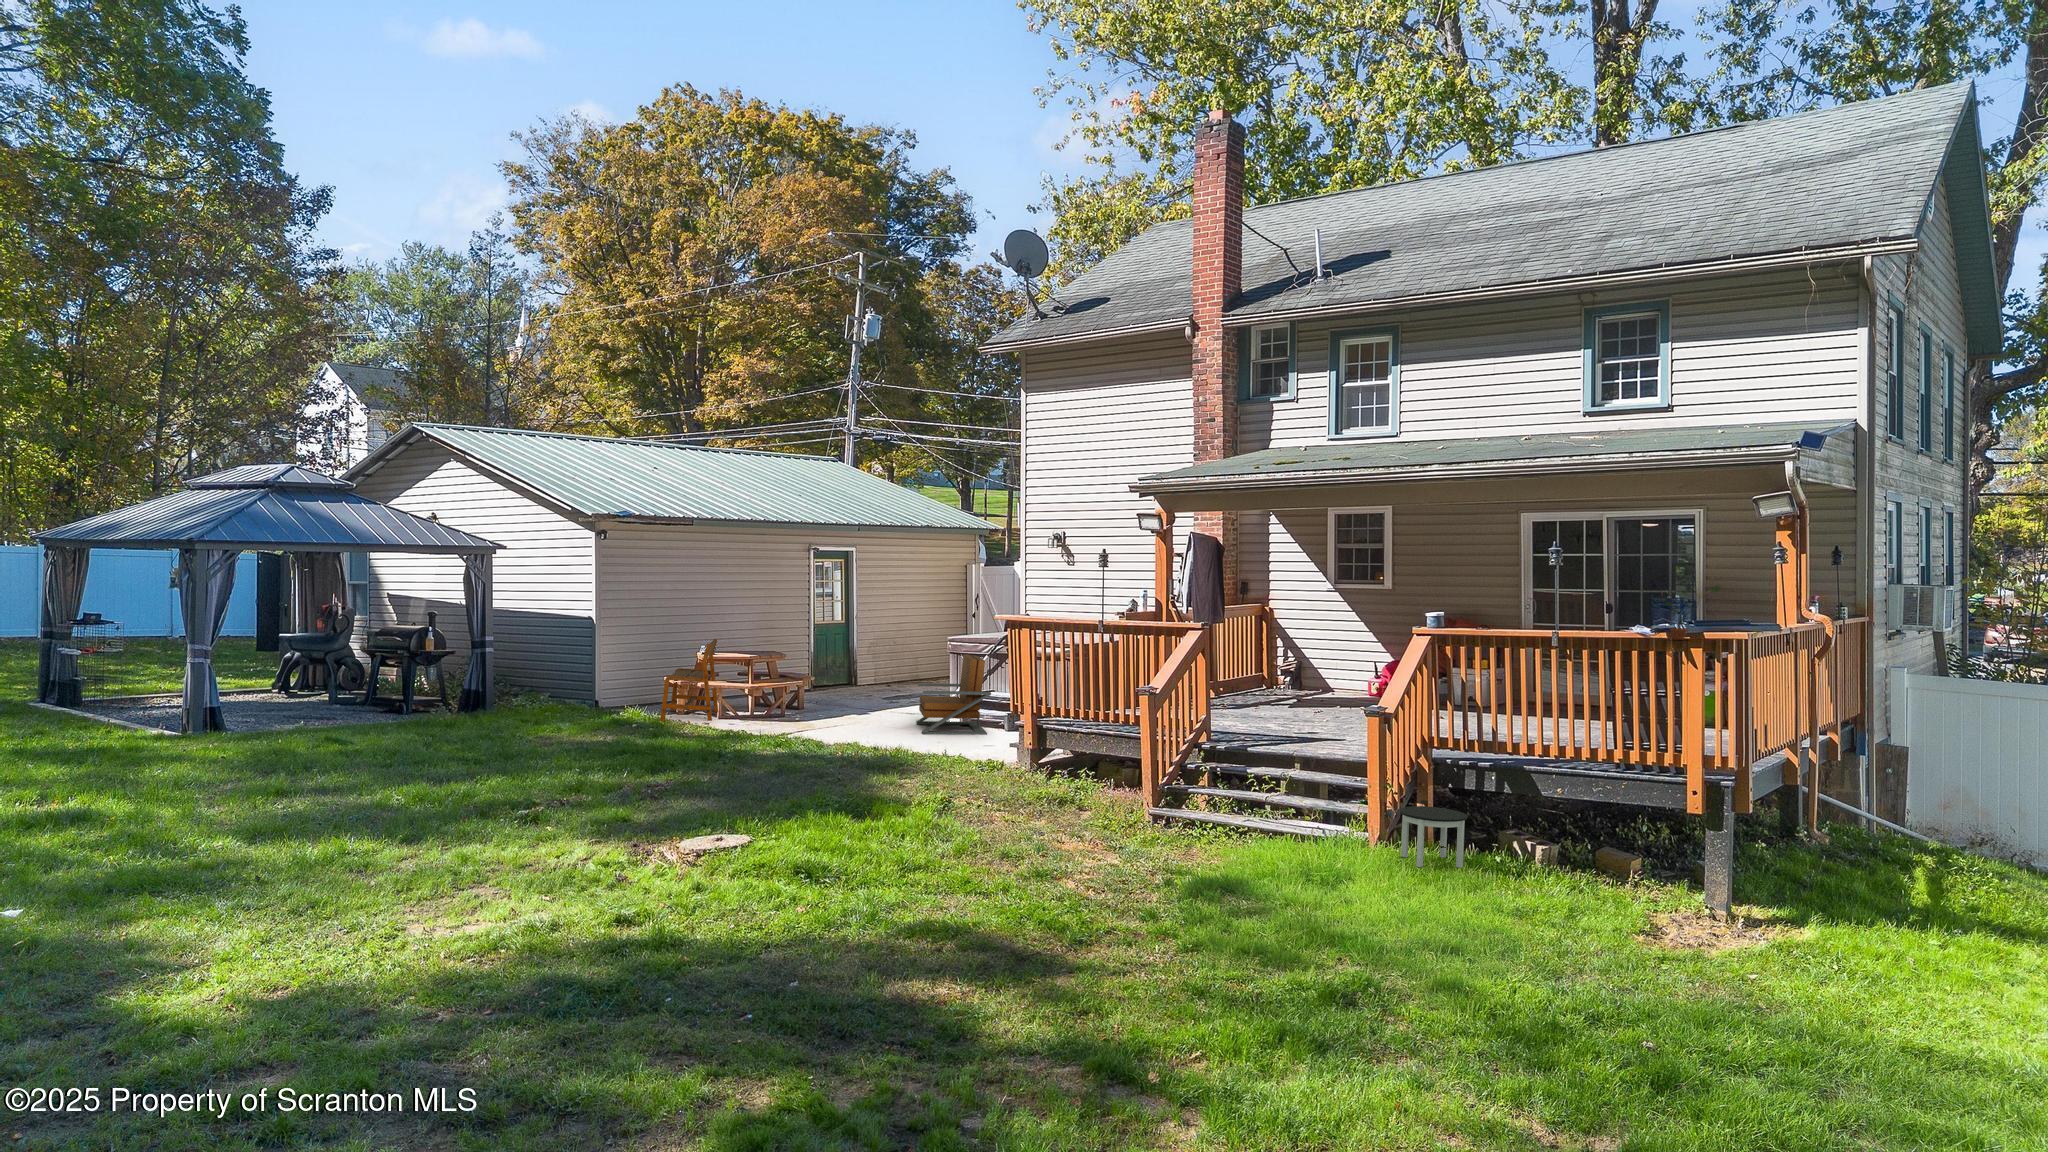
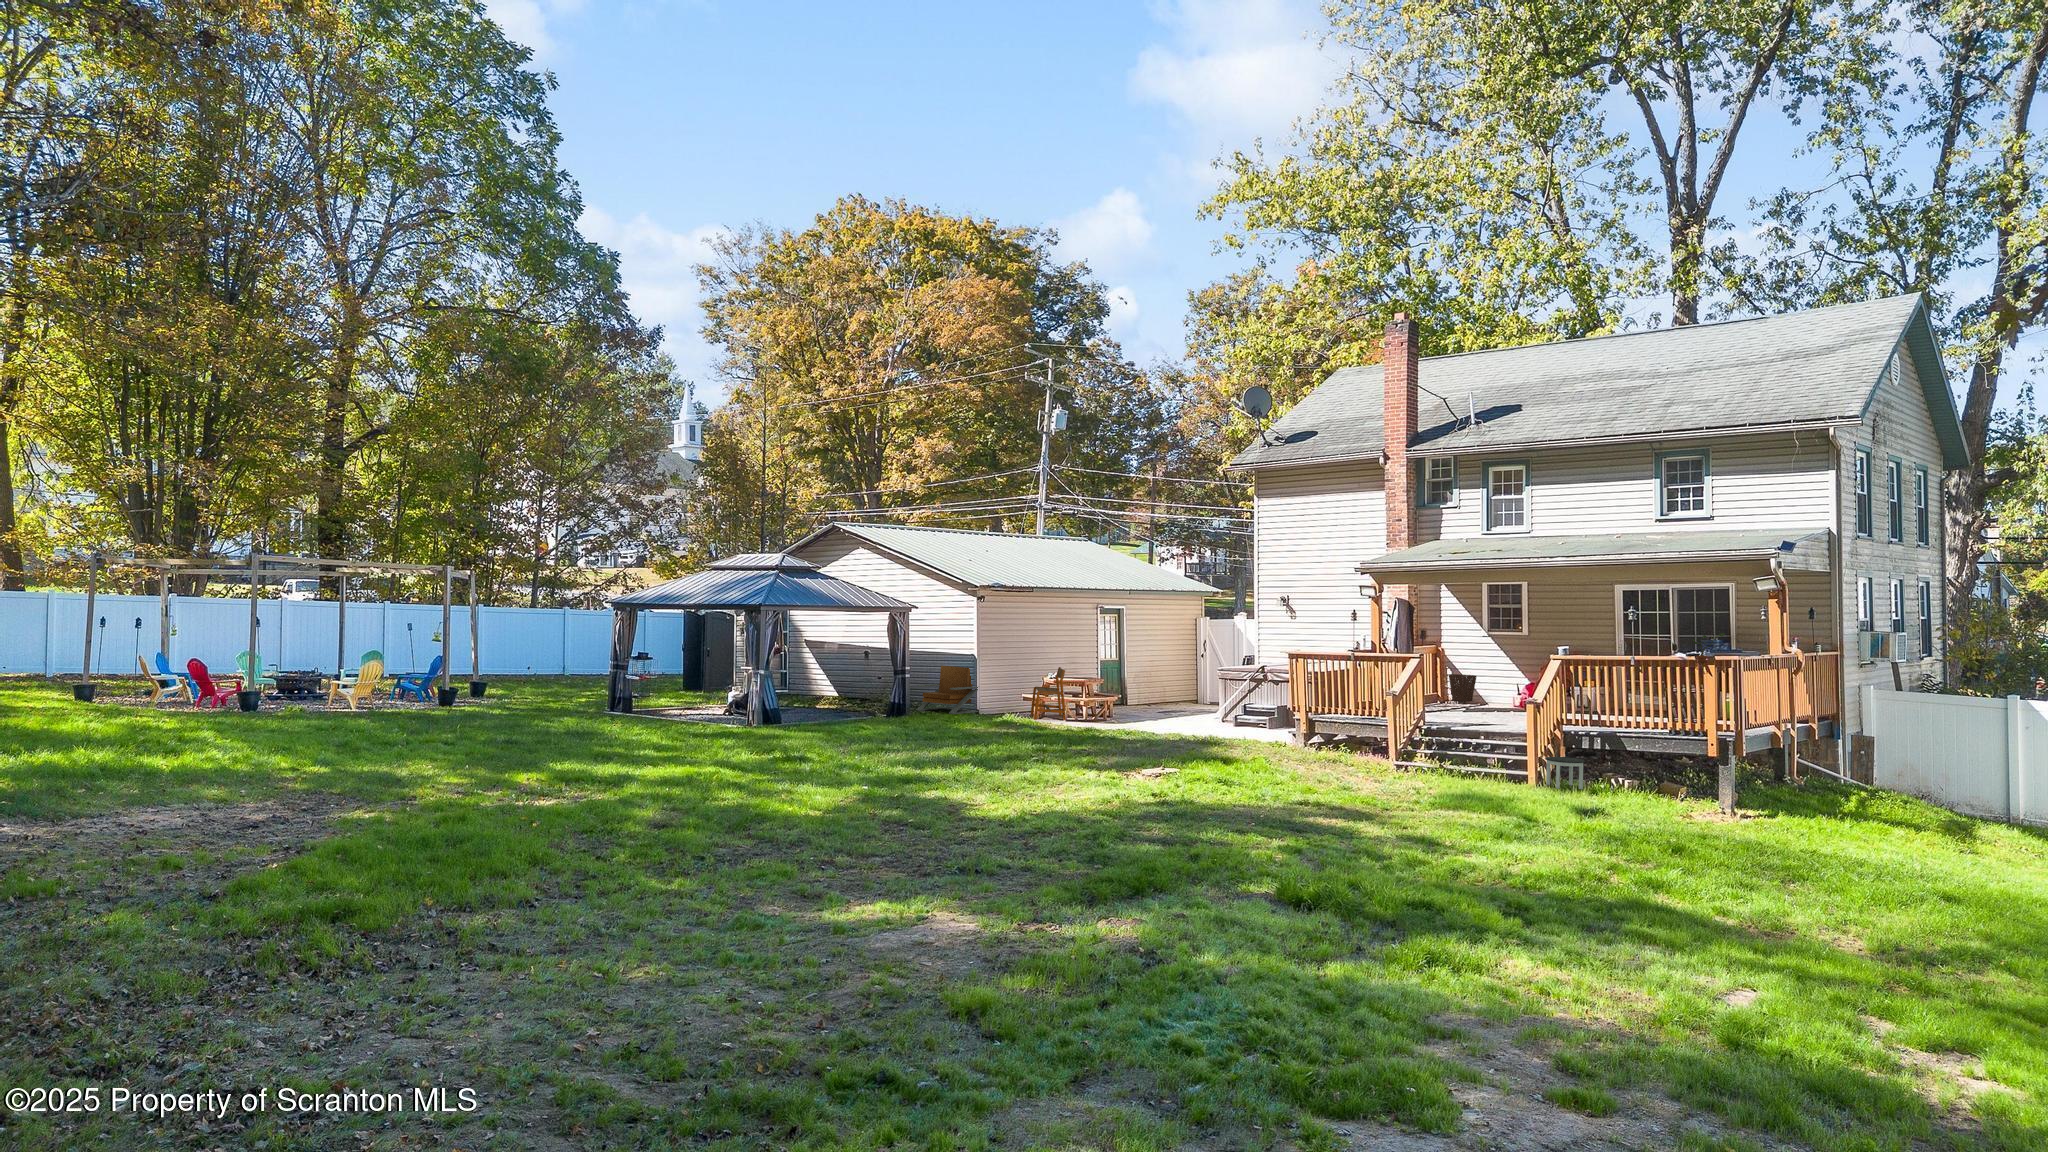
basket: none [1277,650,1318,692] -> present [1449,674,1477,701]
lounge chair: present [916,654,991,735] -> present [917,666,978,714]

